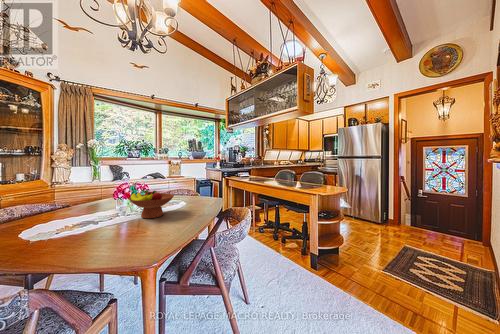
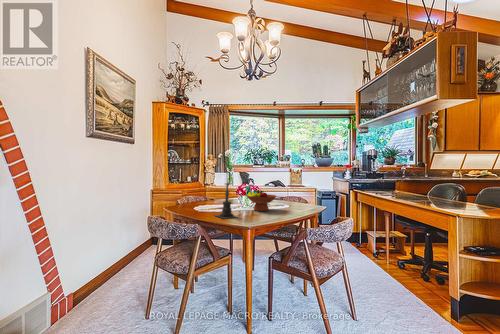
candle holder: none [63,178,120,254] -> present [215,182,237,218]

